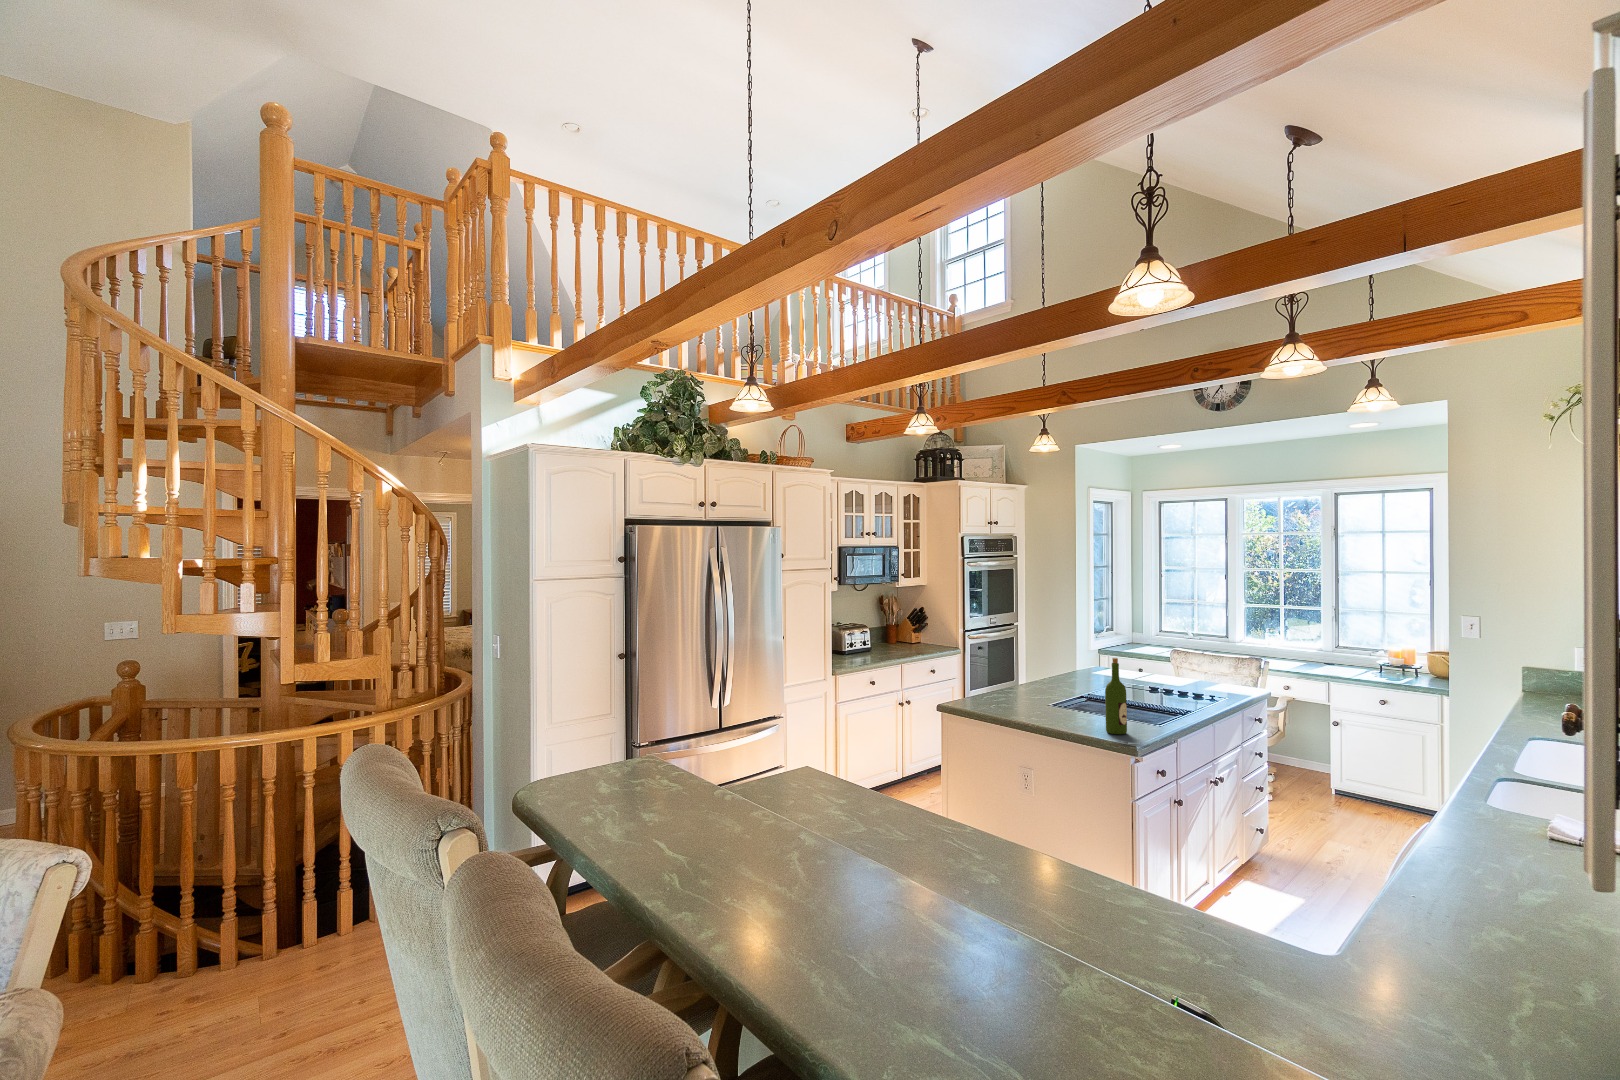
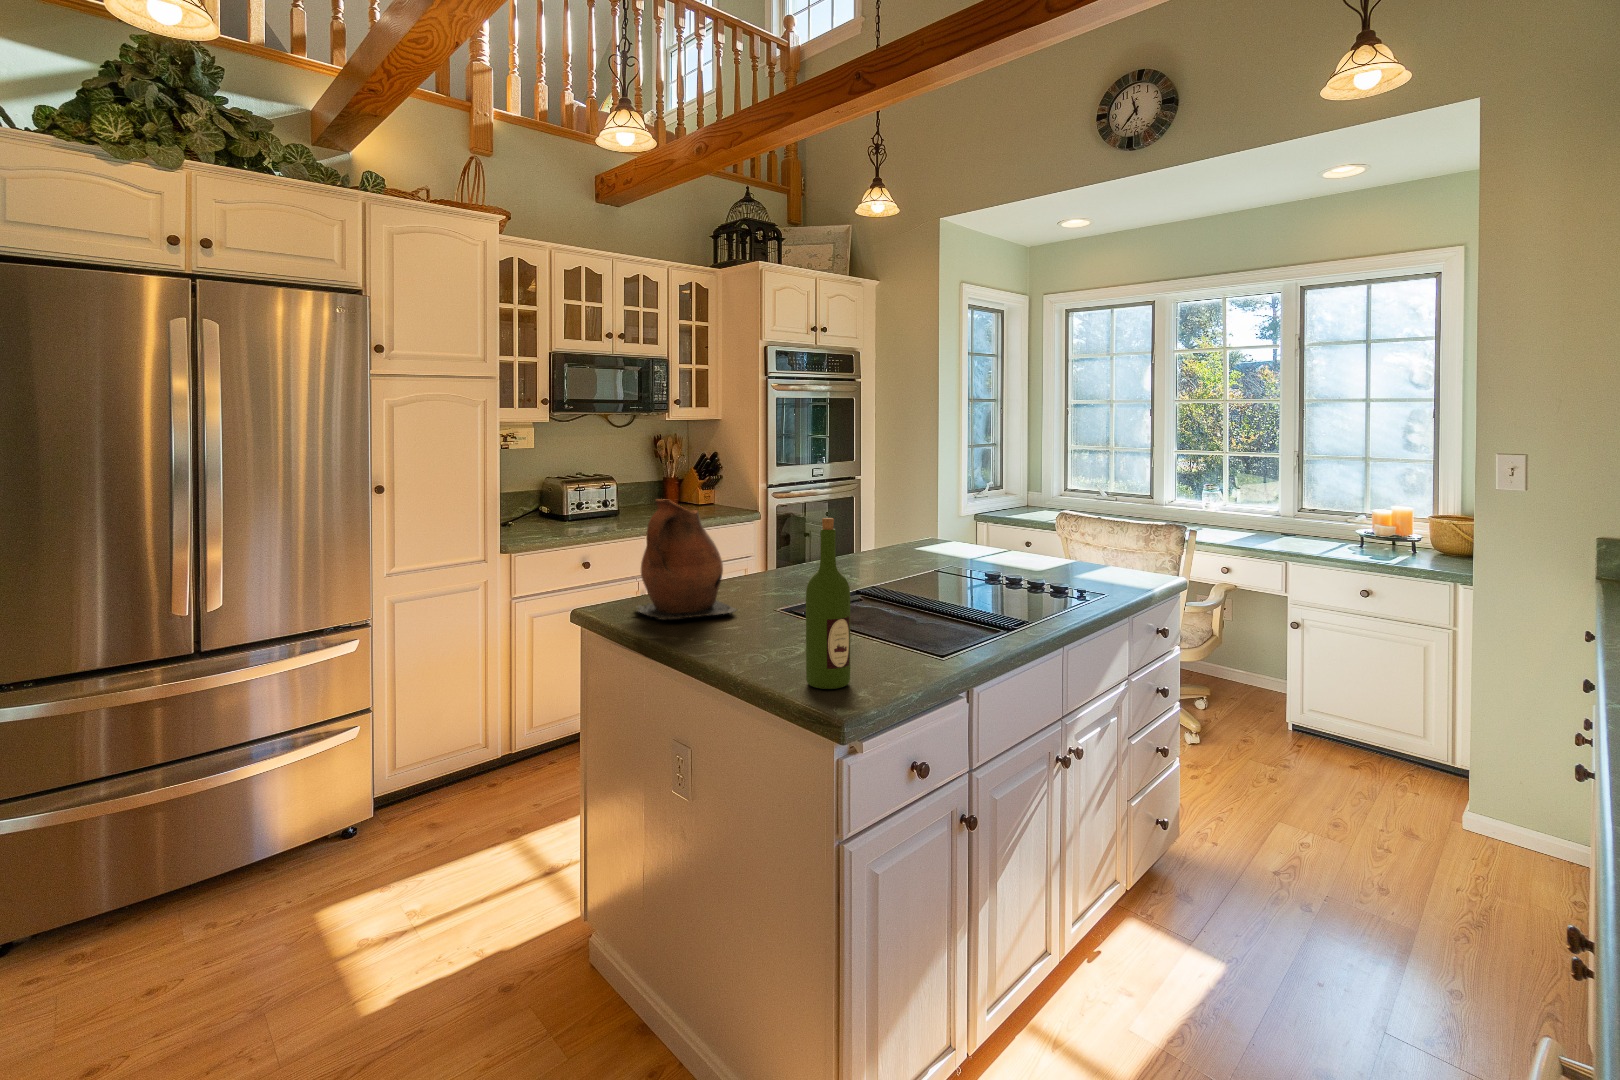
ceramic pitcher: none [978,646,1036,707] -> present [632,499,737,620]

